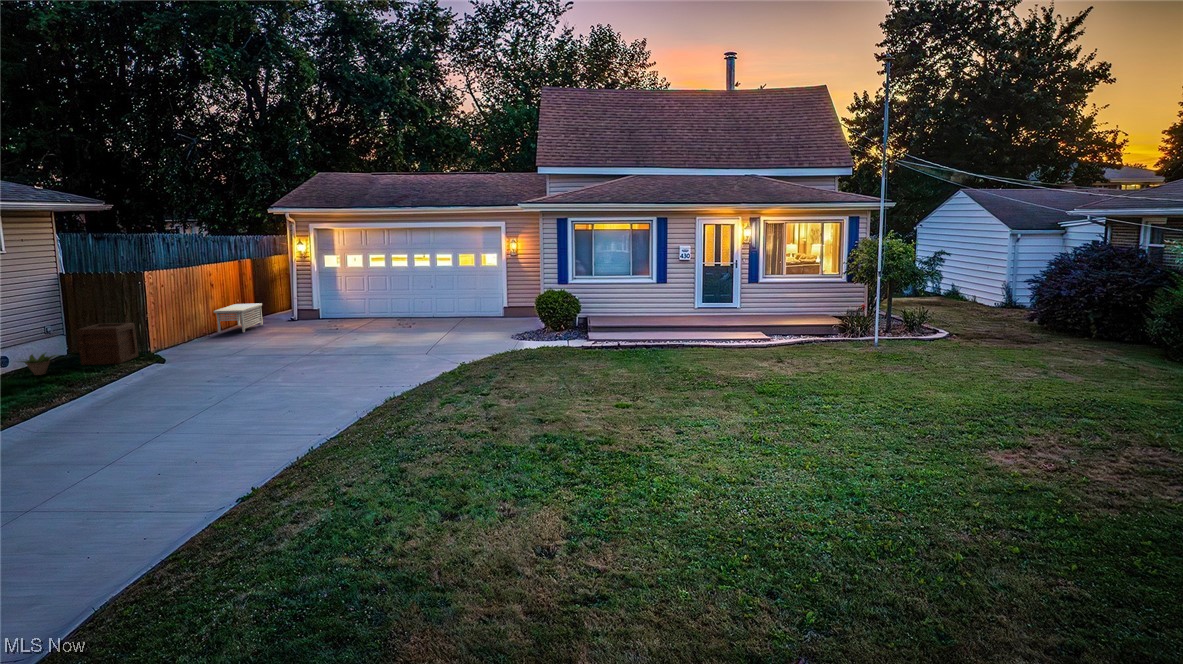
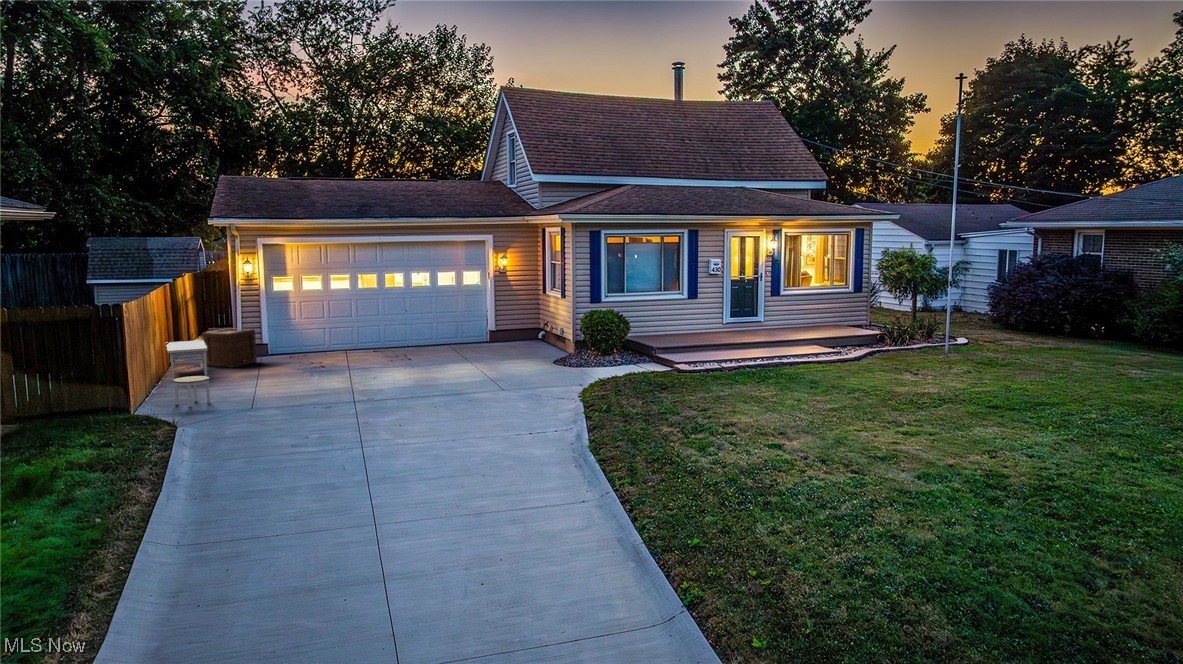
wooden crate: present [77,323,138,365] -> present [203,328,257,367]
round table: none [150,333,180,357] -> present [173,376,210,407]
decorative plant: present [20,353,56,375] -> none [59,405,106,435]

